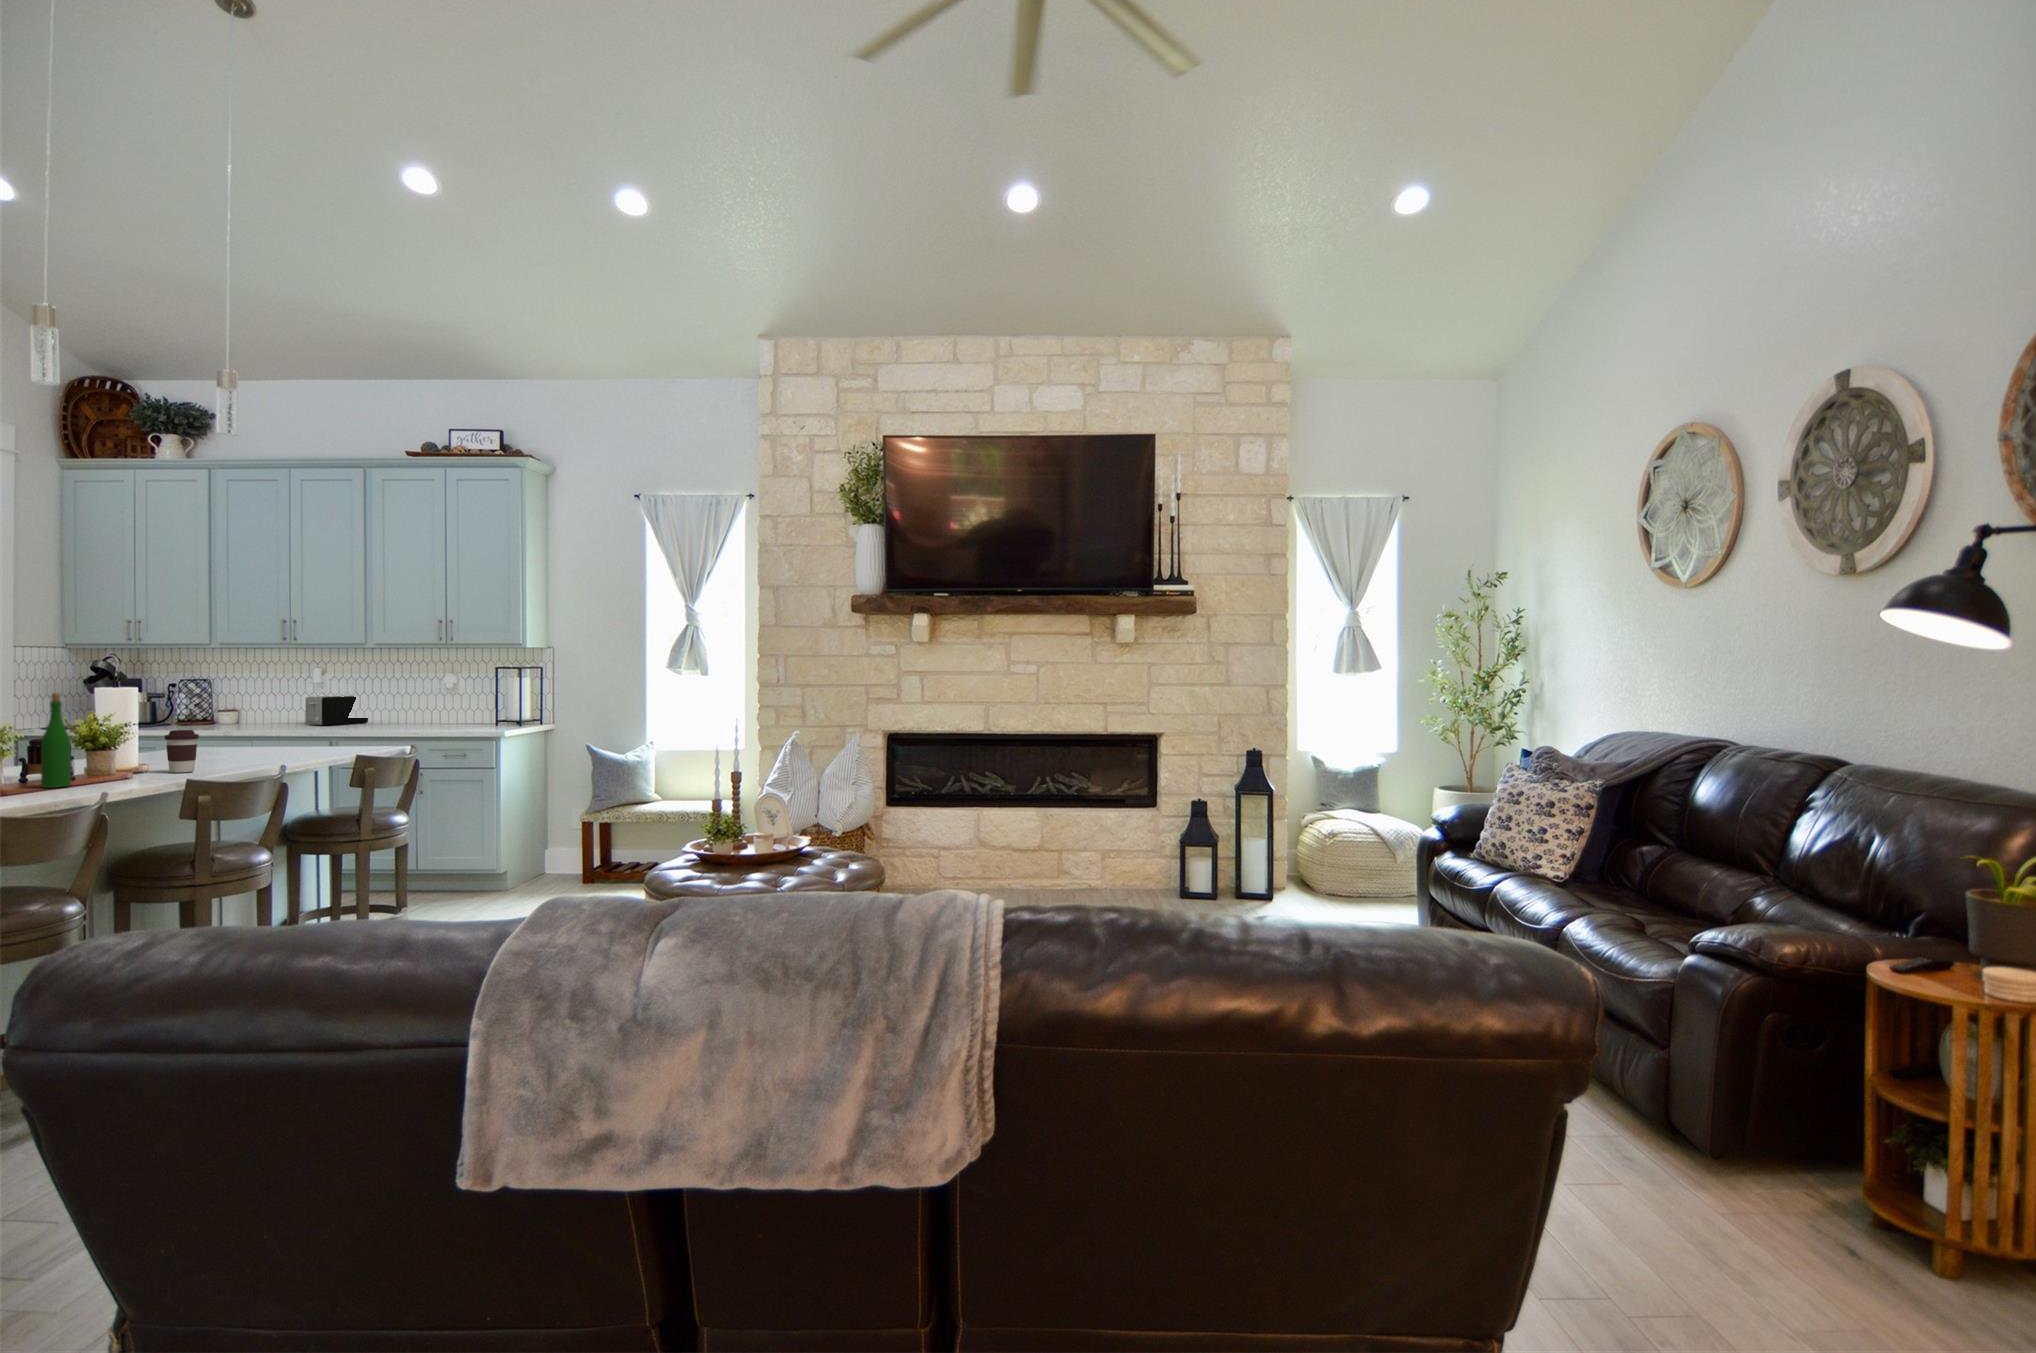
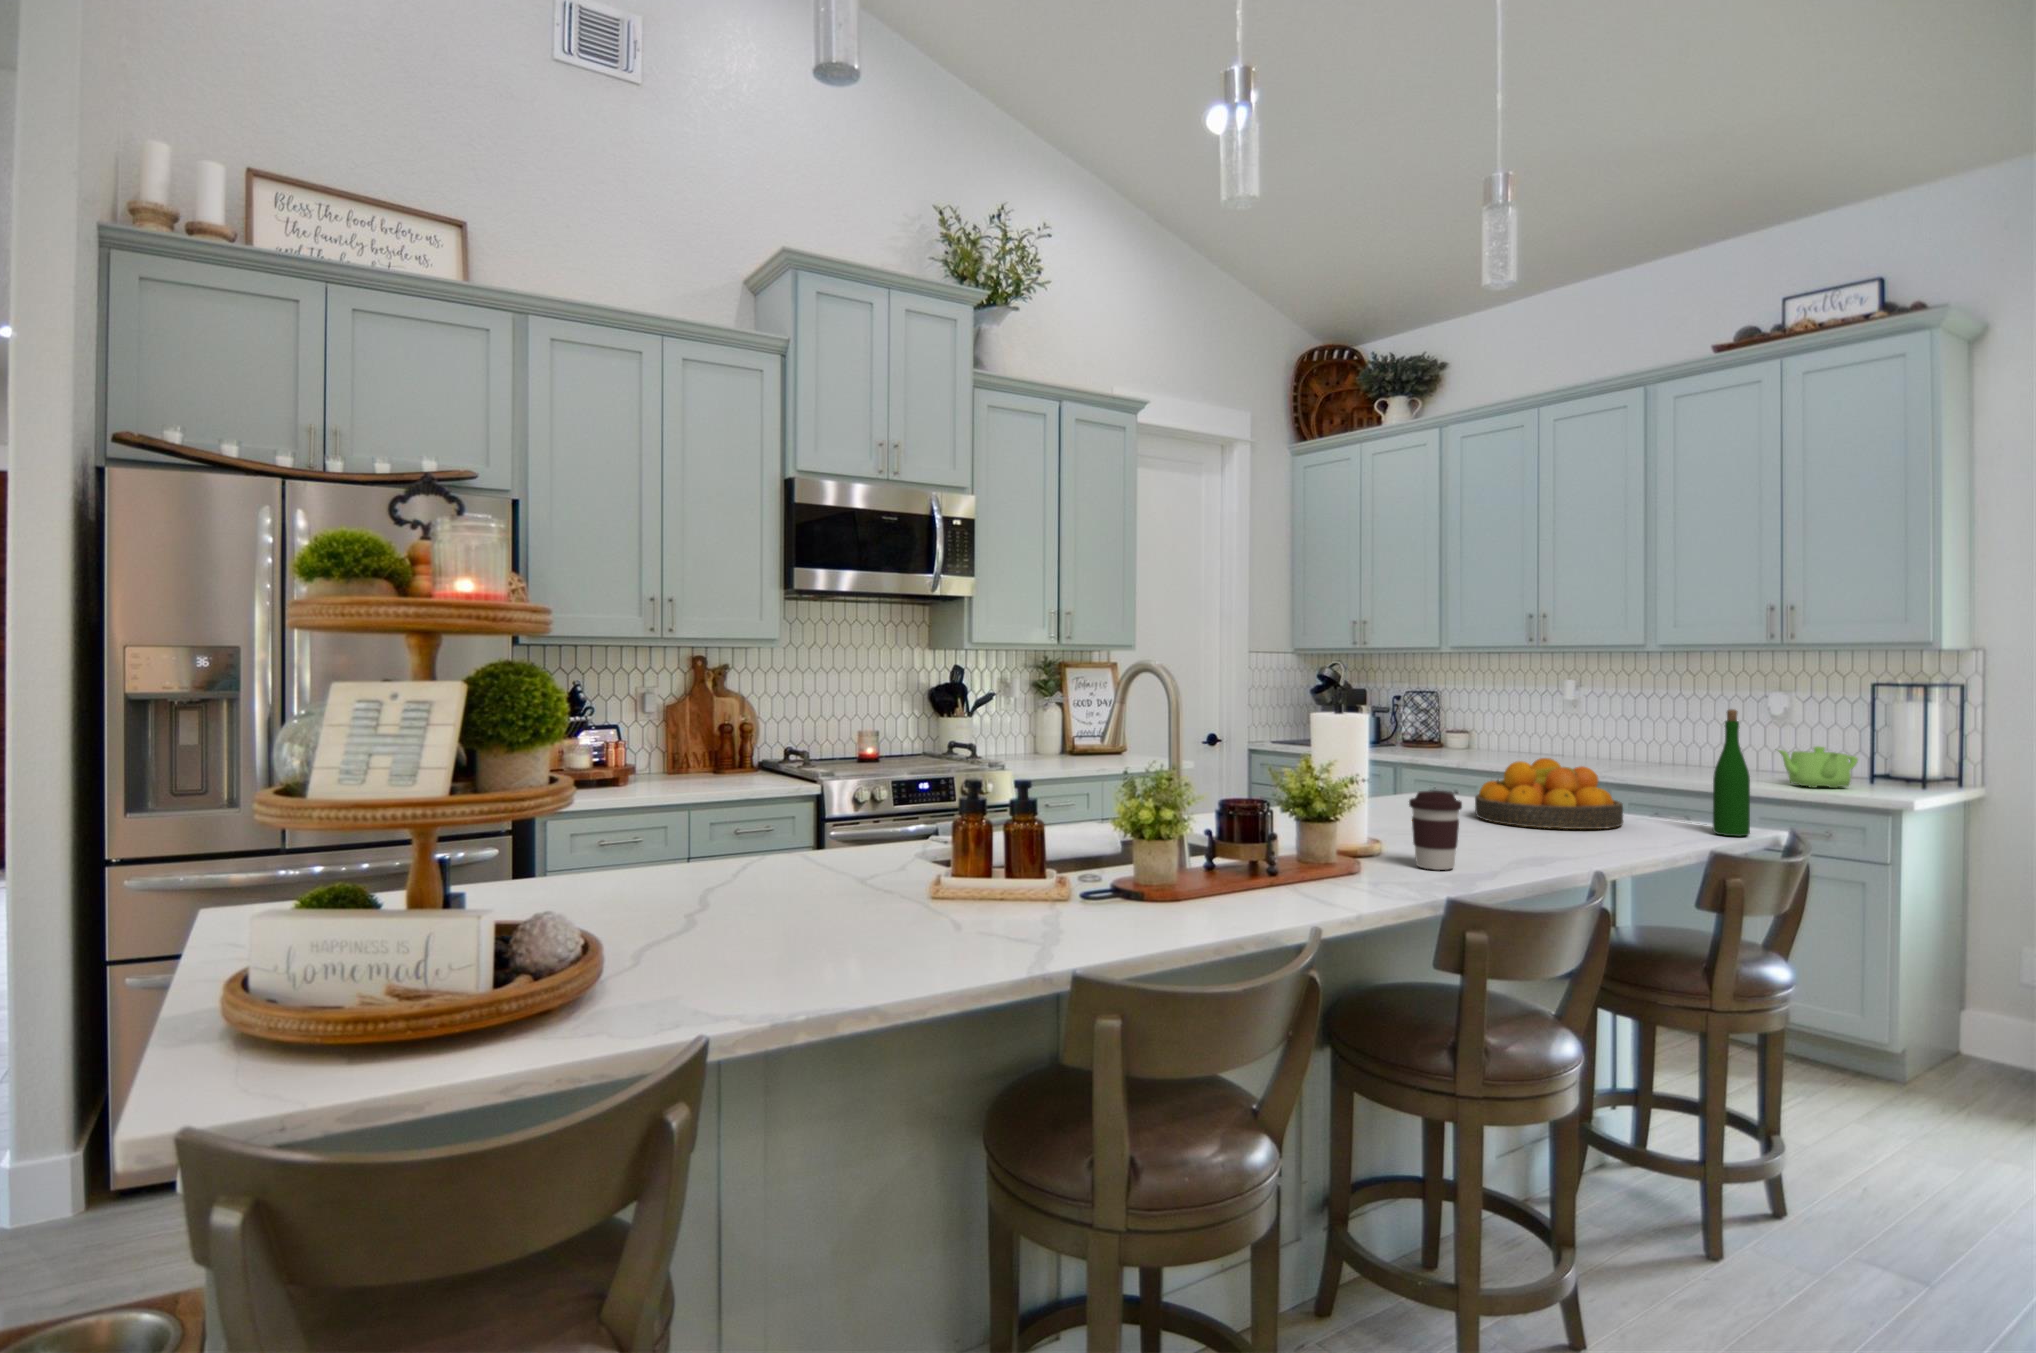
wine bottle: present [41,693,71,788] -> present [1713,709,1750,837]
toaster: present [306,696,368,725] -> none [1553,718,1638,759]
teapot: none [439,707,485,731] -> present [1778,746,1858,788]
fruit bowl: none [220,715,316,755] -> present [1475,758,1623,829]

